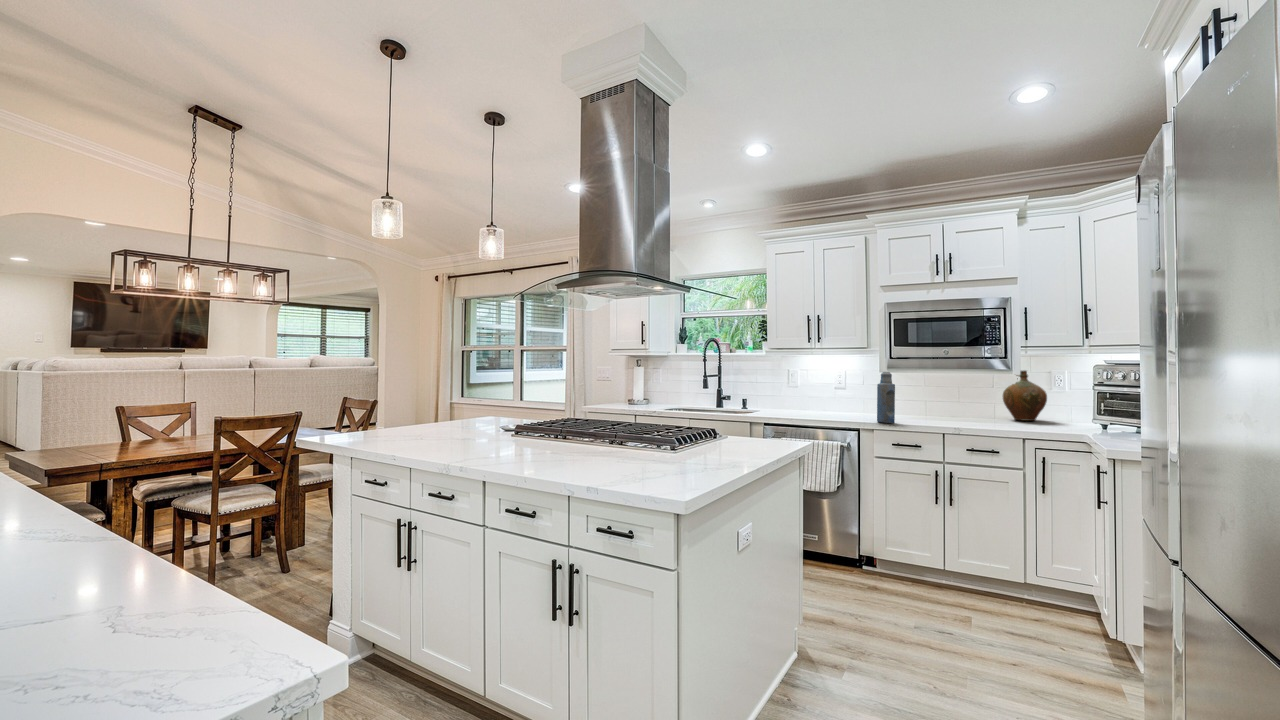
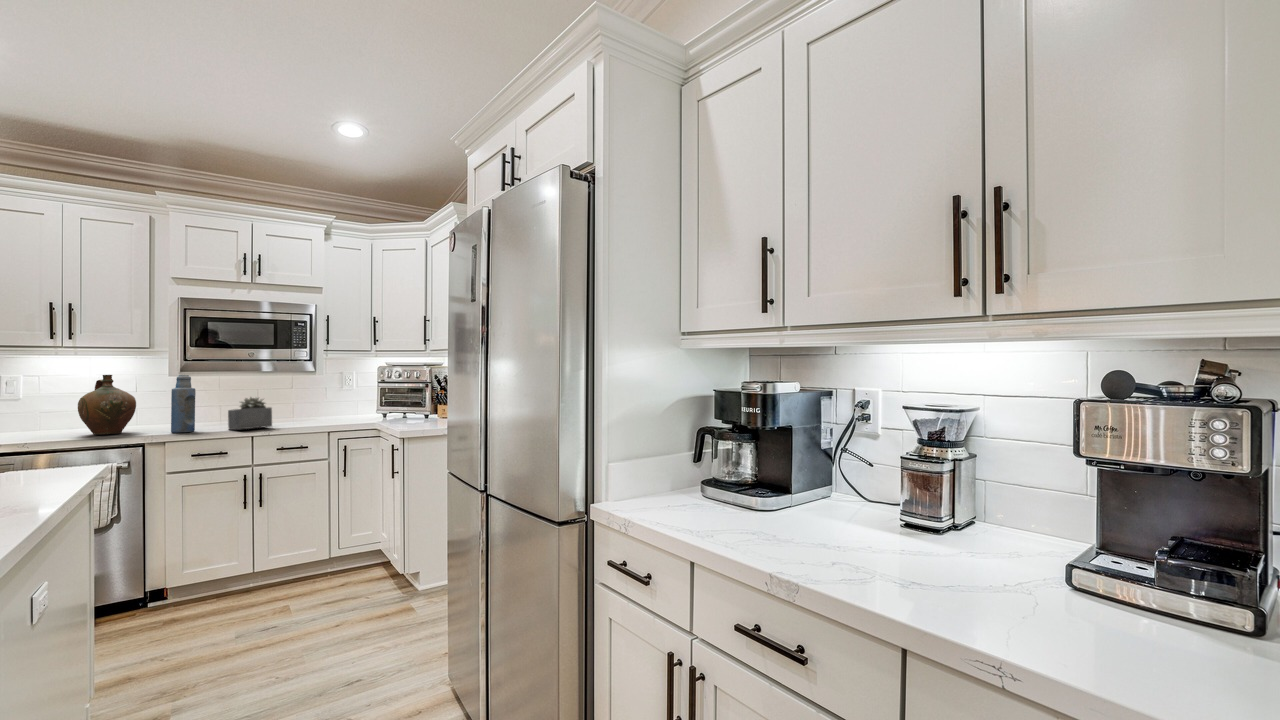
ceramic jug: present [1003,370,1047,421] -> present [78,375,136,435]
succulent plant: none [921,394,961,426] -> present [228,397,272,430]

